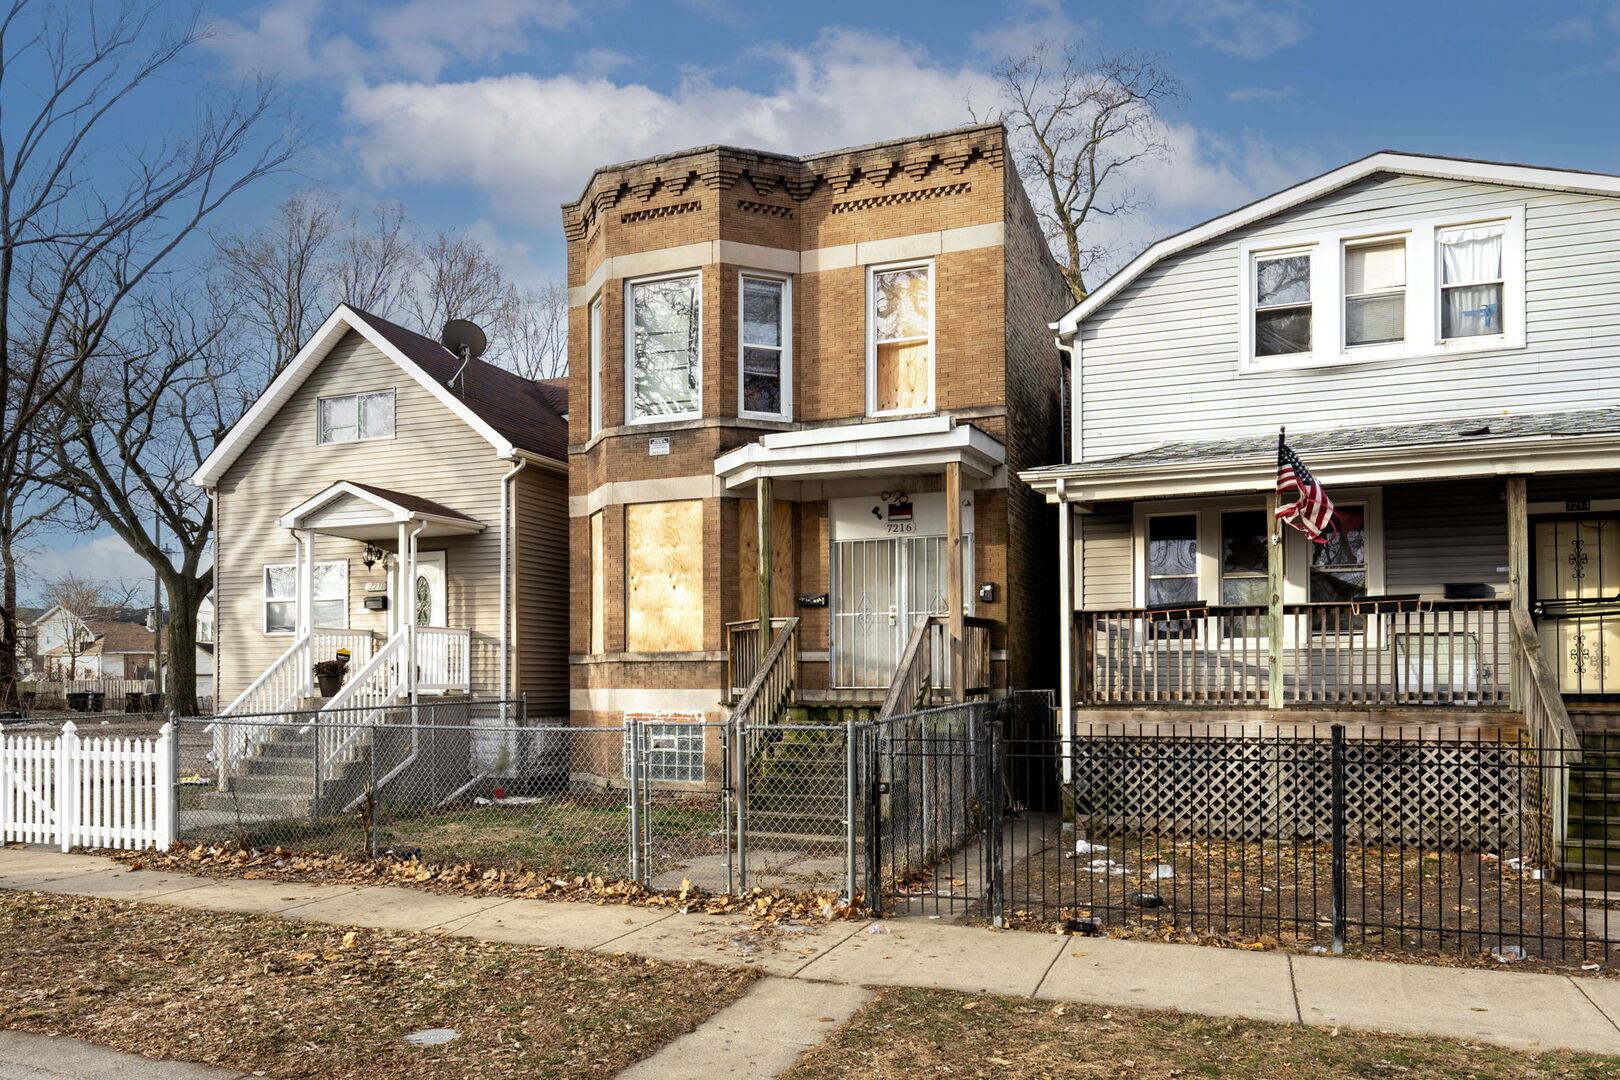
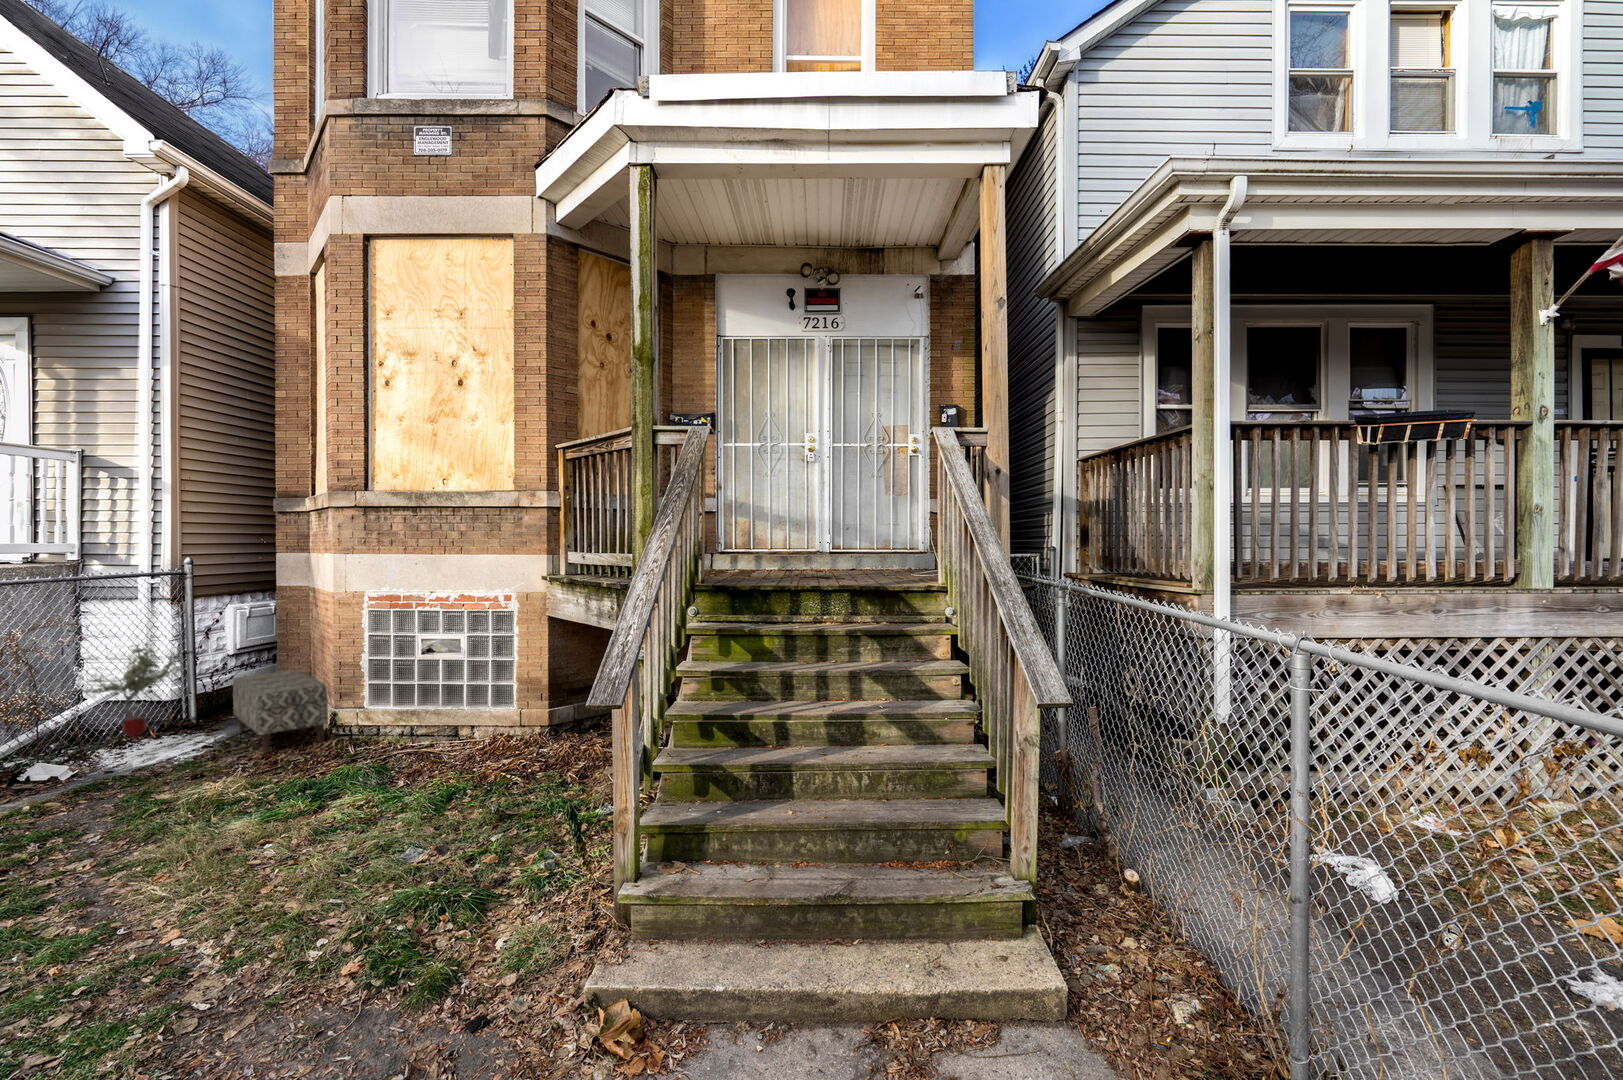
bench: none [551,762,603,805] -> present [233,670,328,753]

